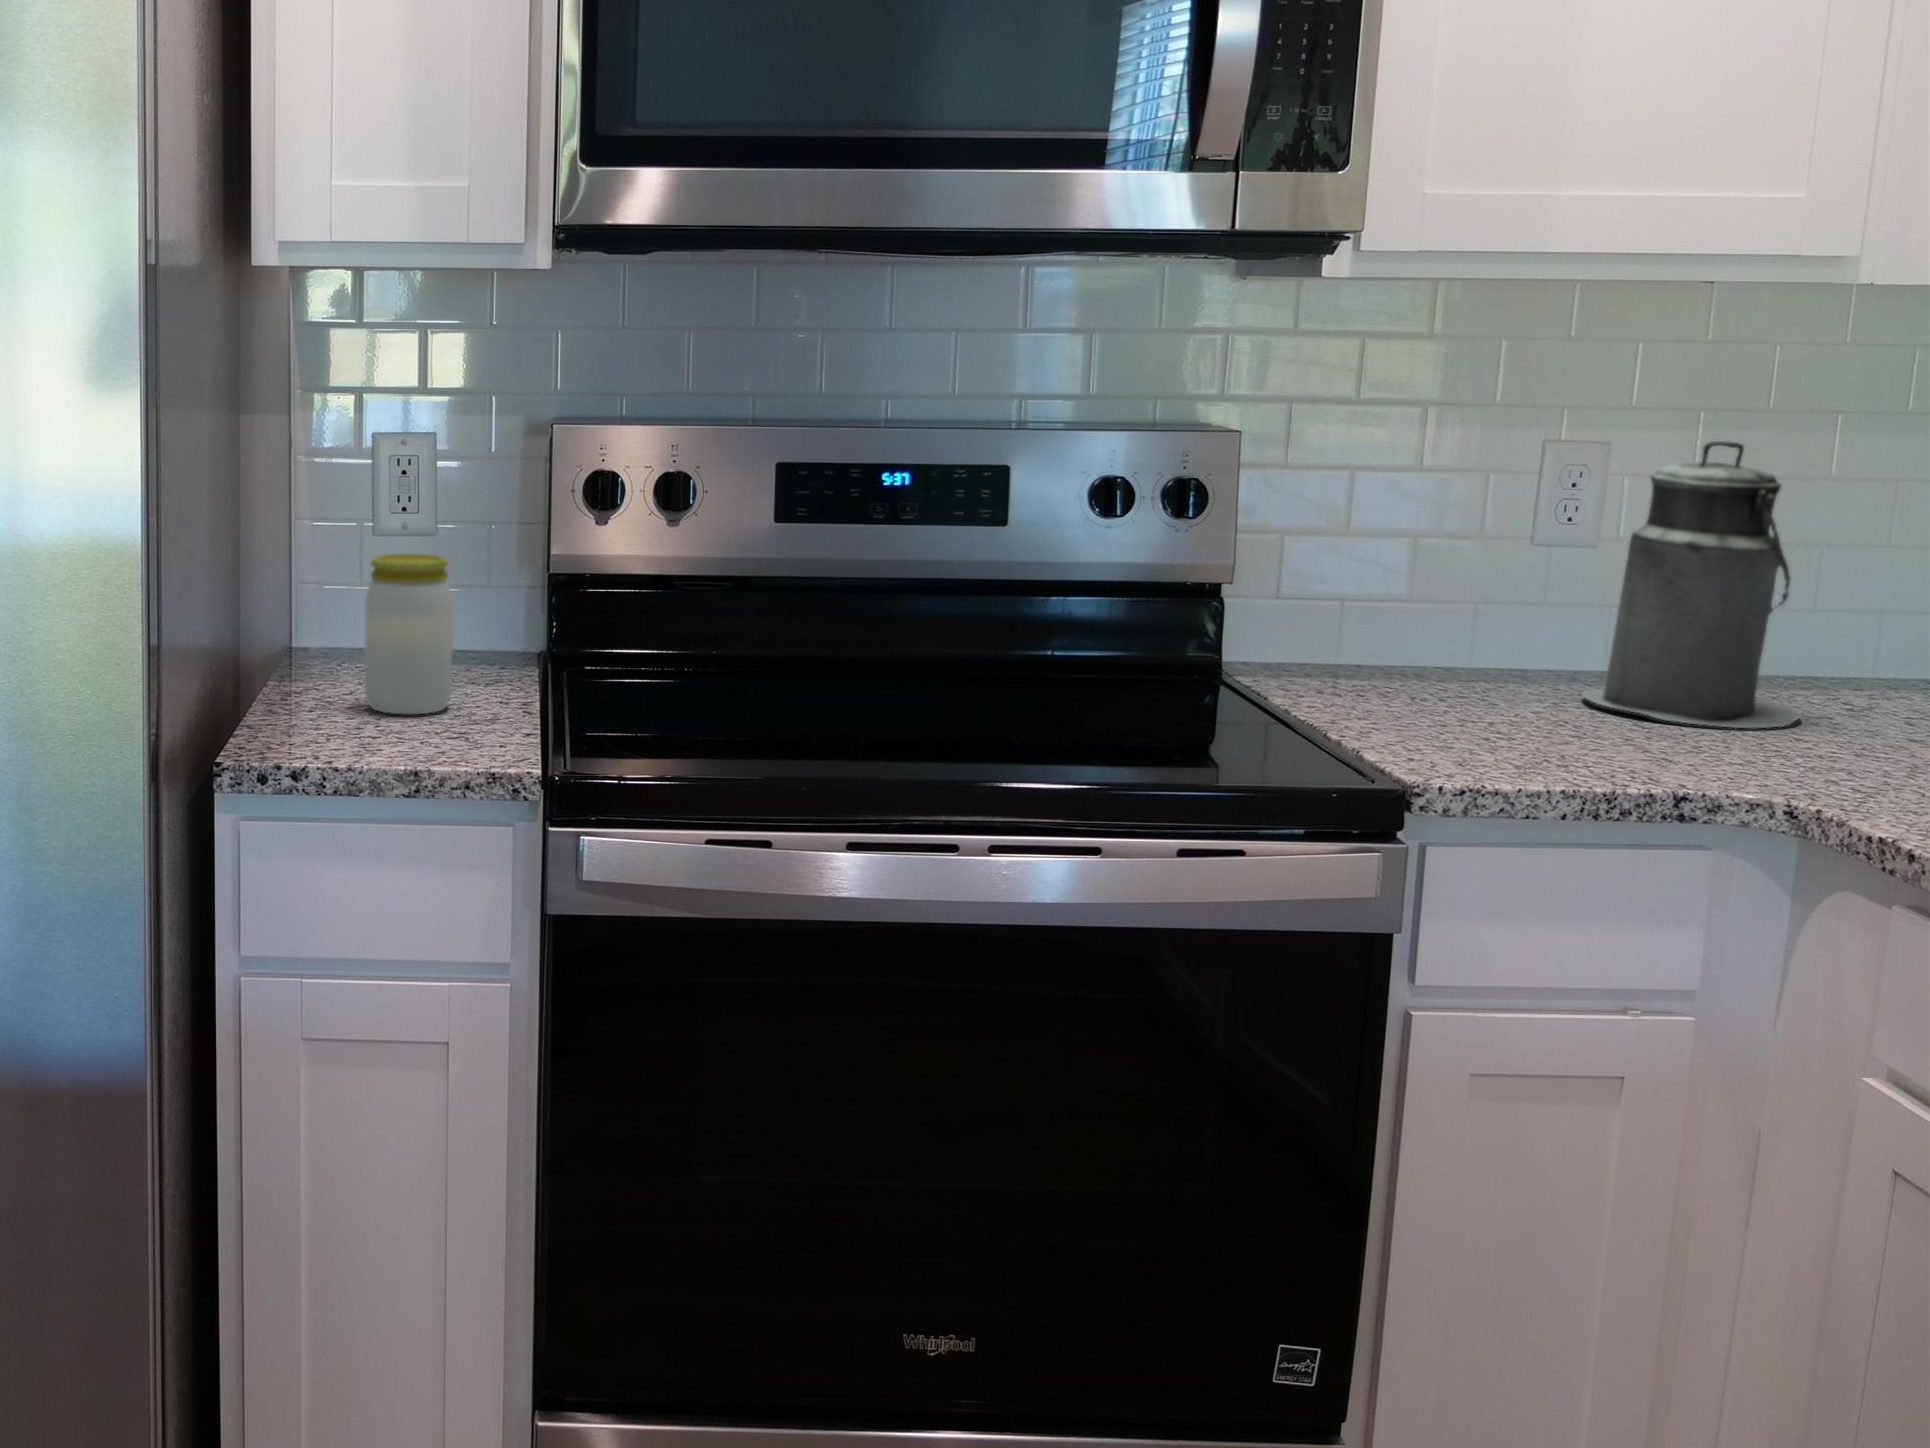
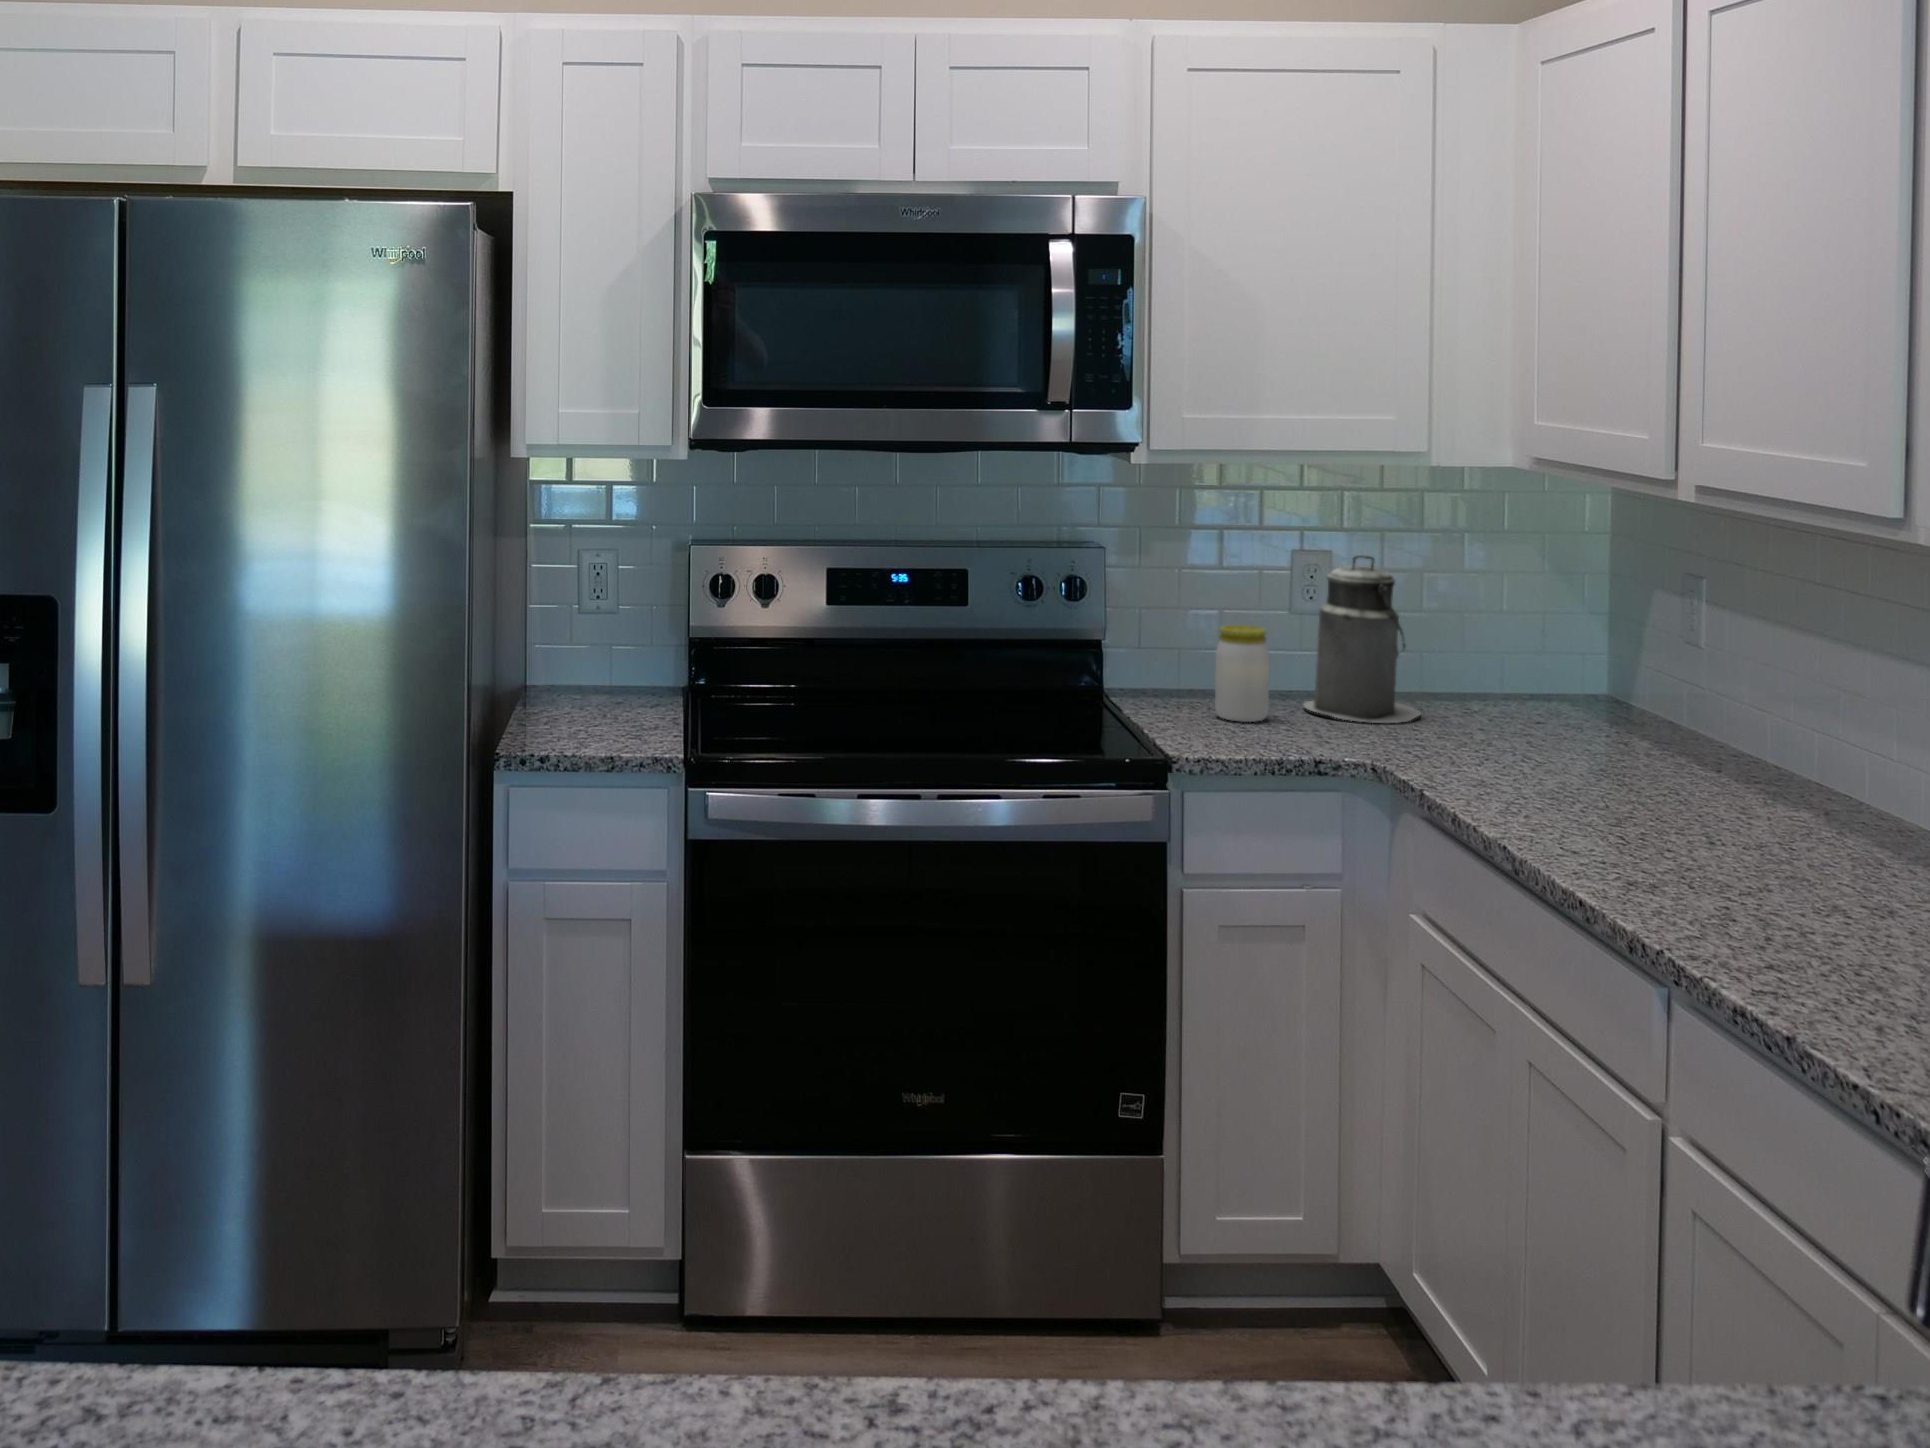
jar: present [365,553,453,715] -> present [1215,625,1269,722]

